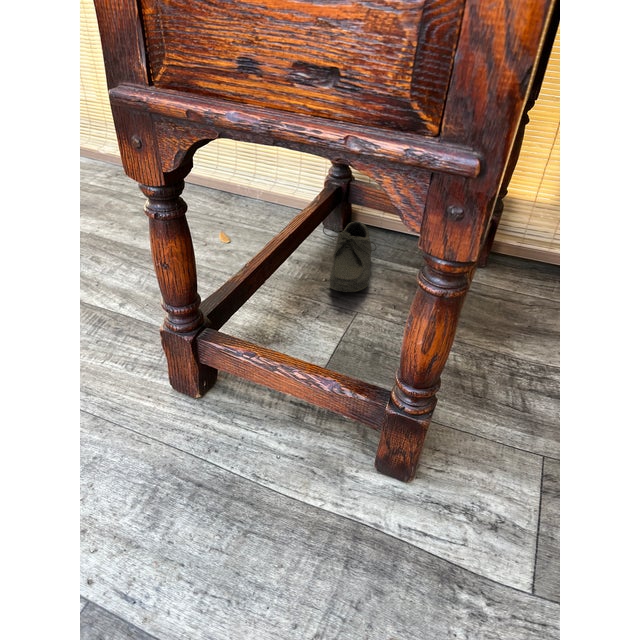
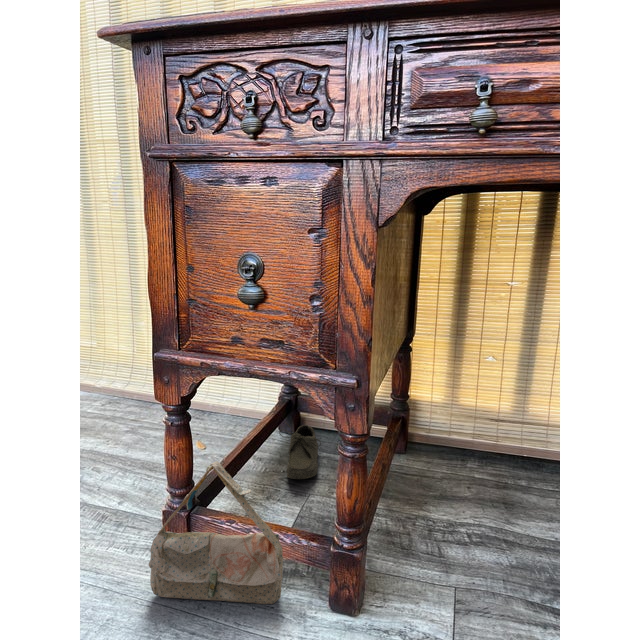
bag: none [140,275,318,455] -> present [149,461,283,604]

